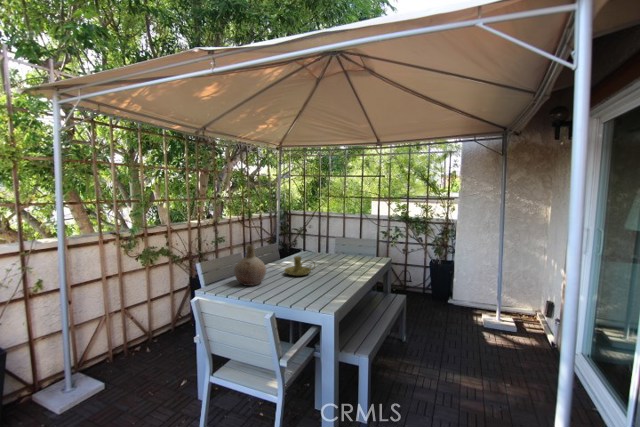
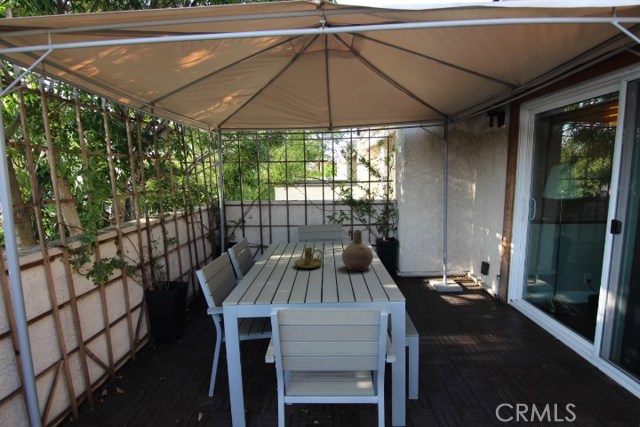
vase: present [234,244,266,286] -> present [342,230,373,271]

